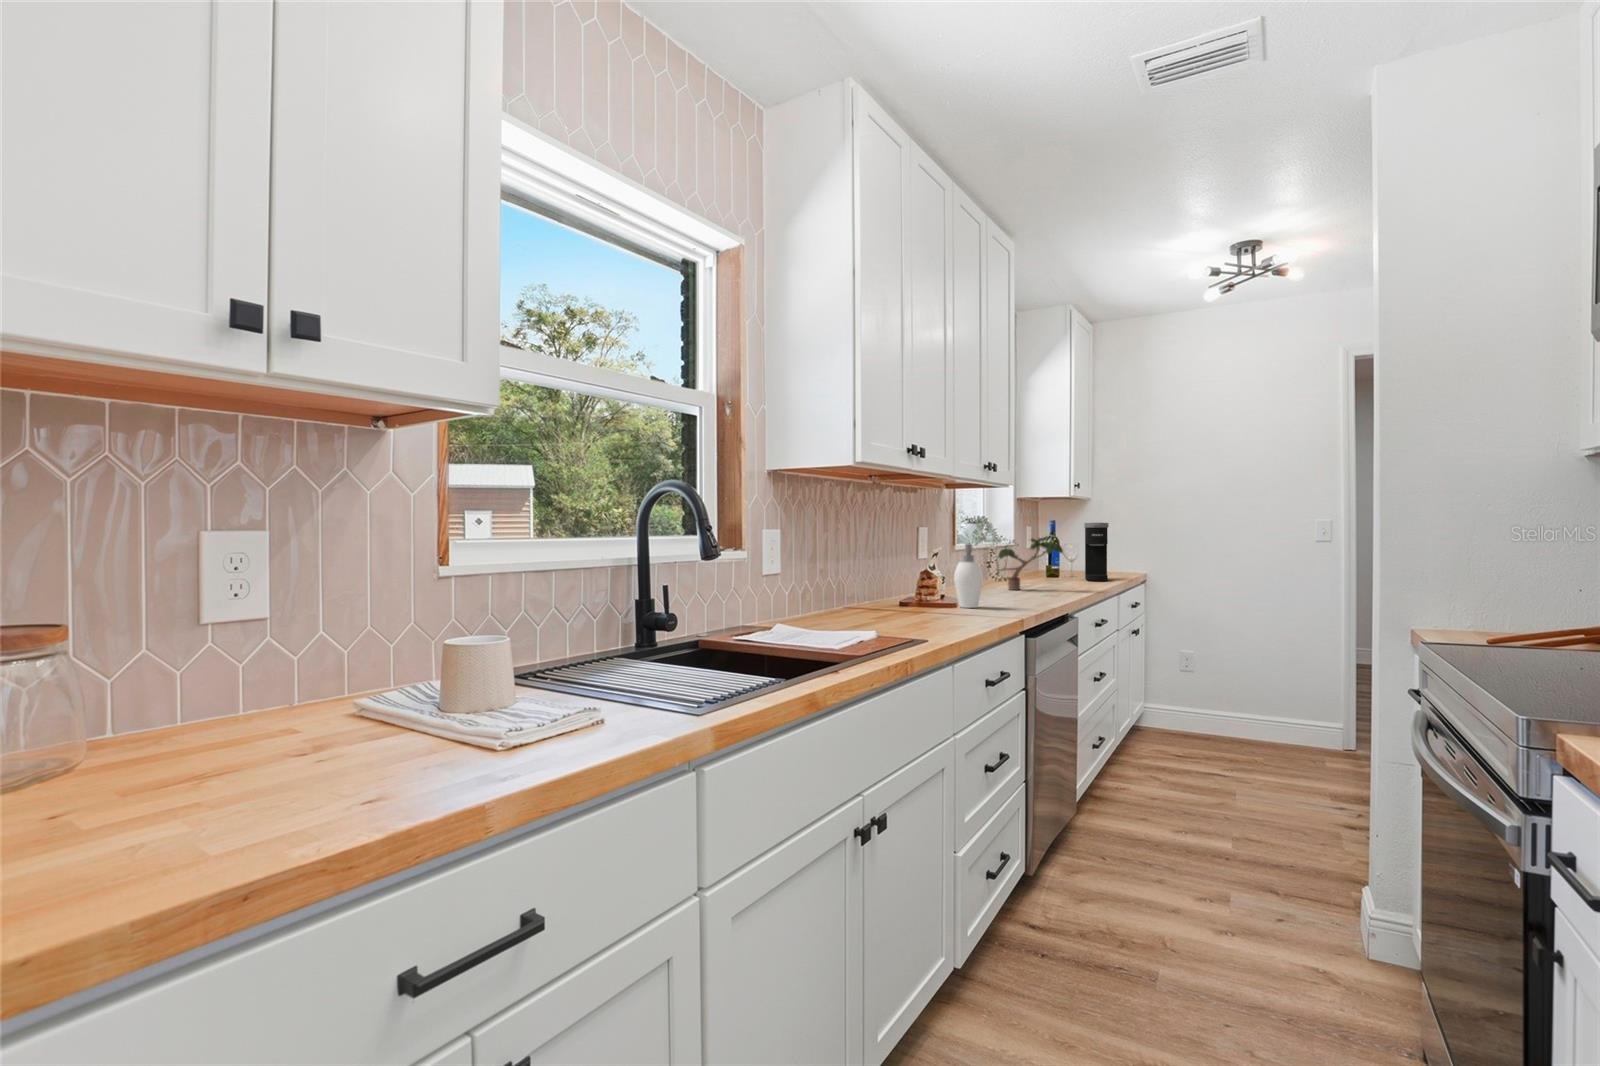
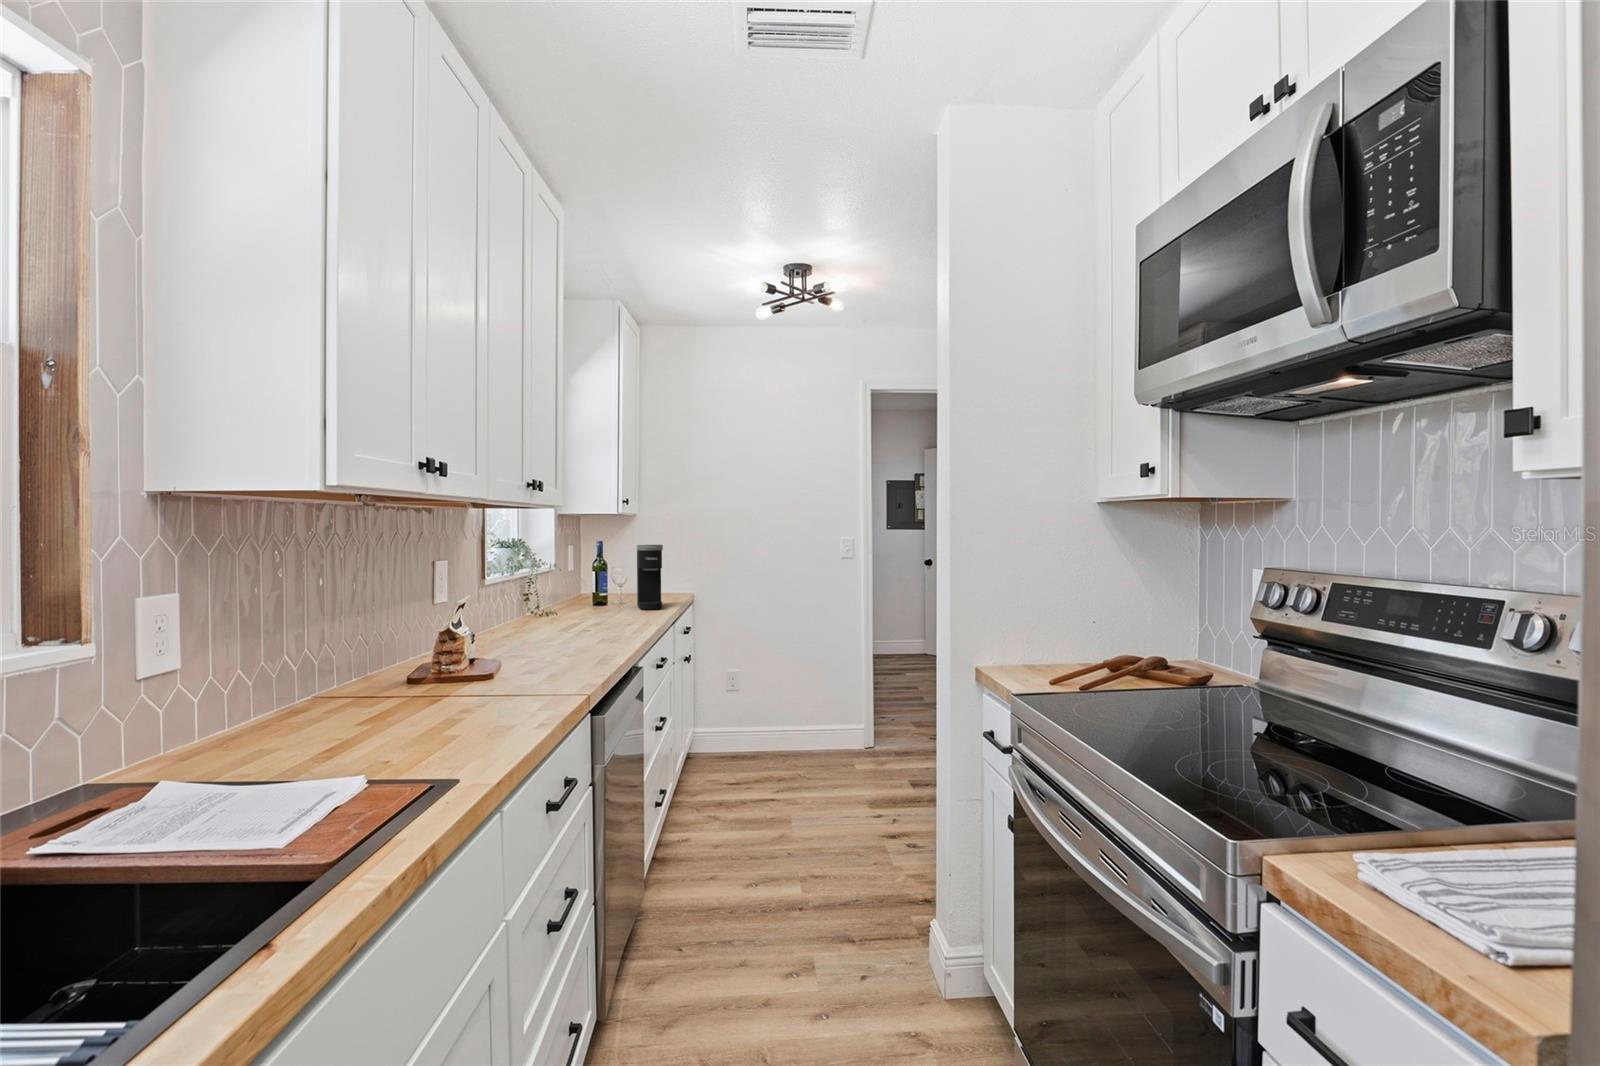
potted plant: present [996,536,1063,590] -> none [533,563,634,633]
soap dispenser: present [954,544,983,608] -> none [492,590,538,678]

